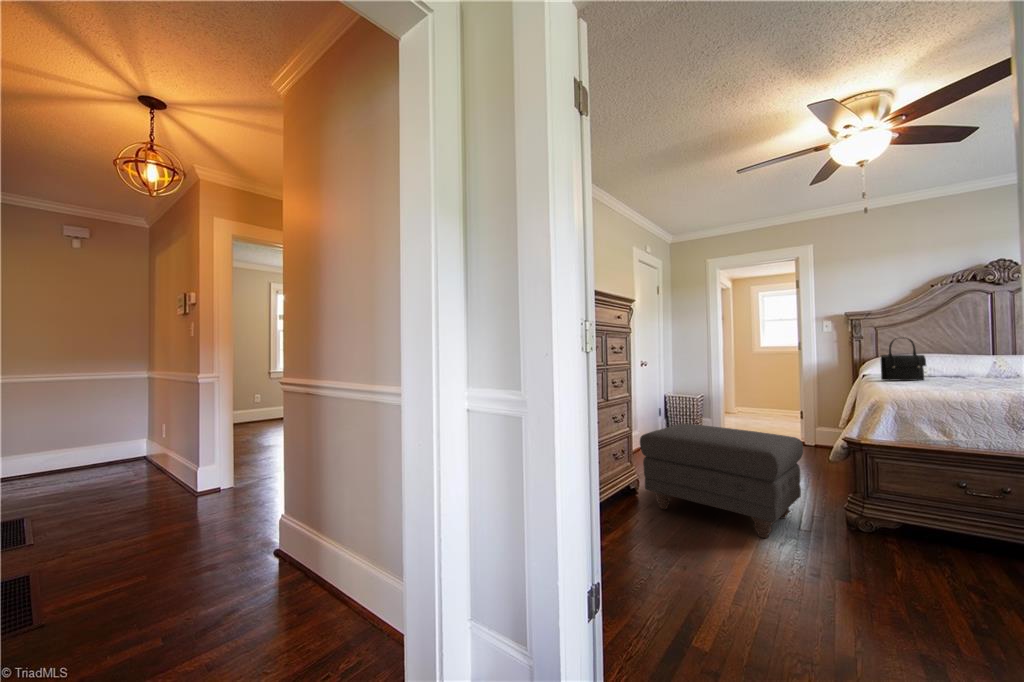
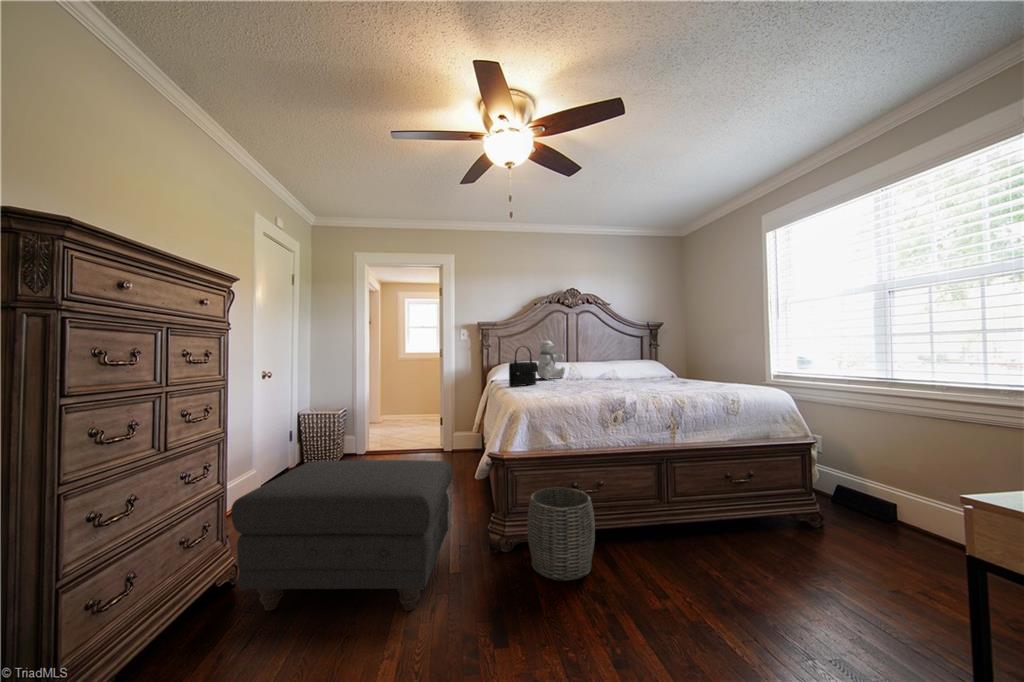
teddy bear: none [932,330,984,376] -> present [537,341,565,379]
woven basket: none [890,480,988,573] -> present [527,488,595,580]

